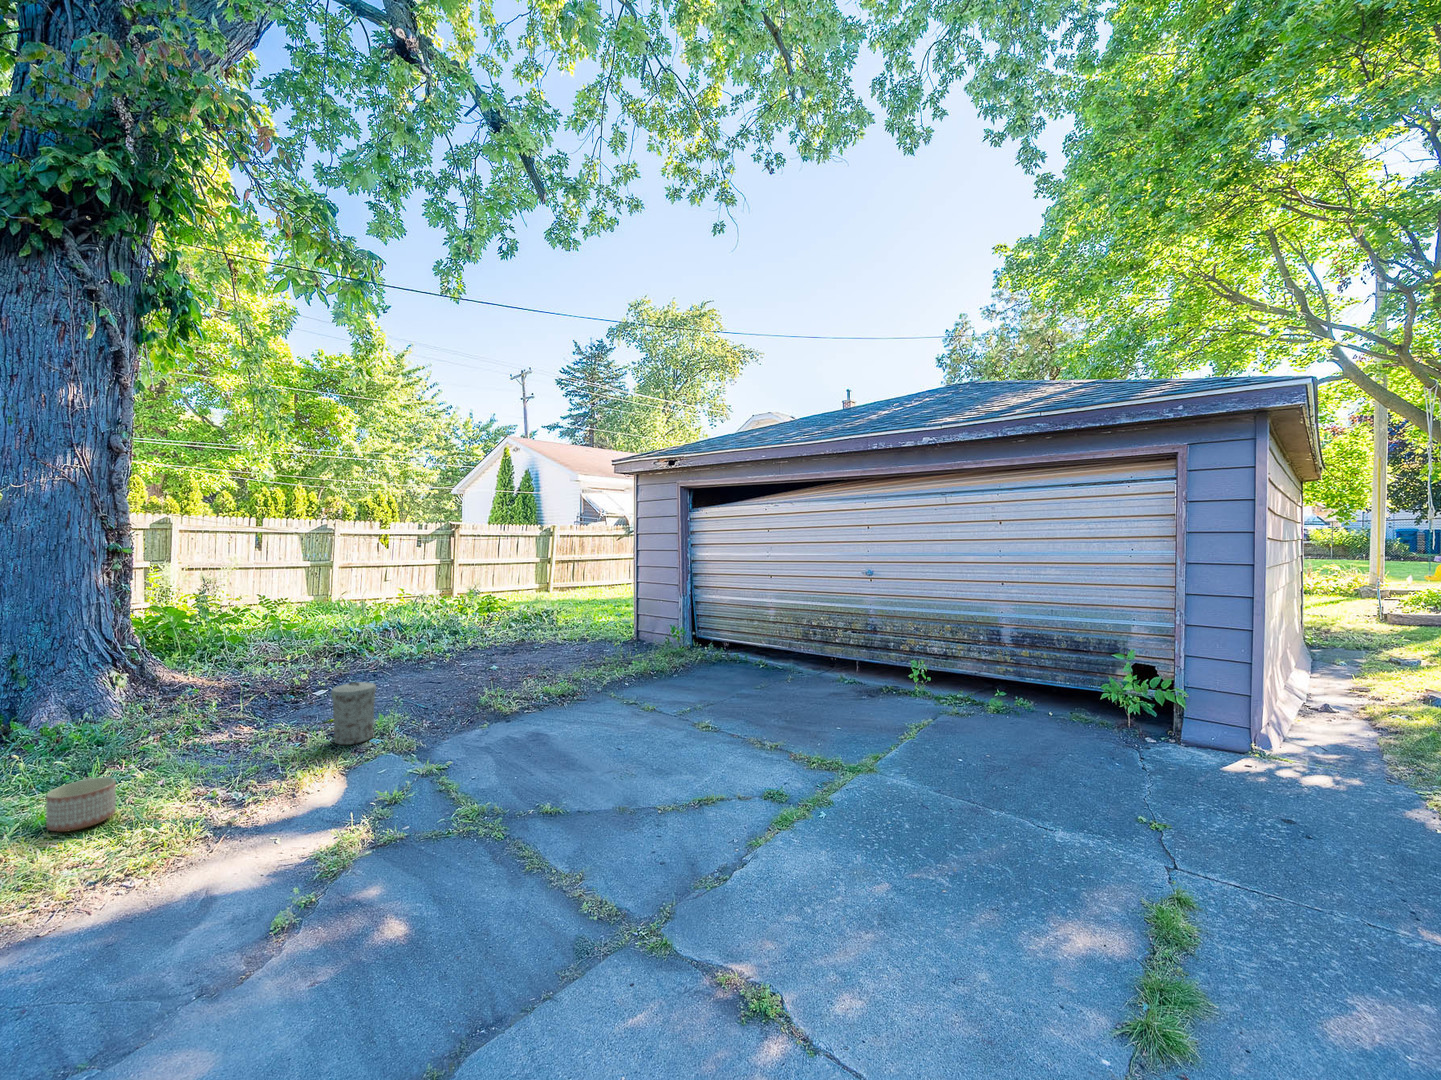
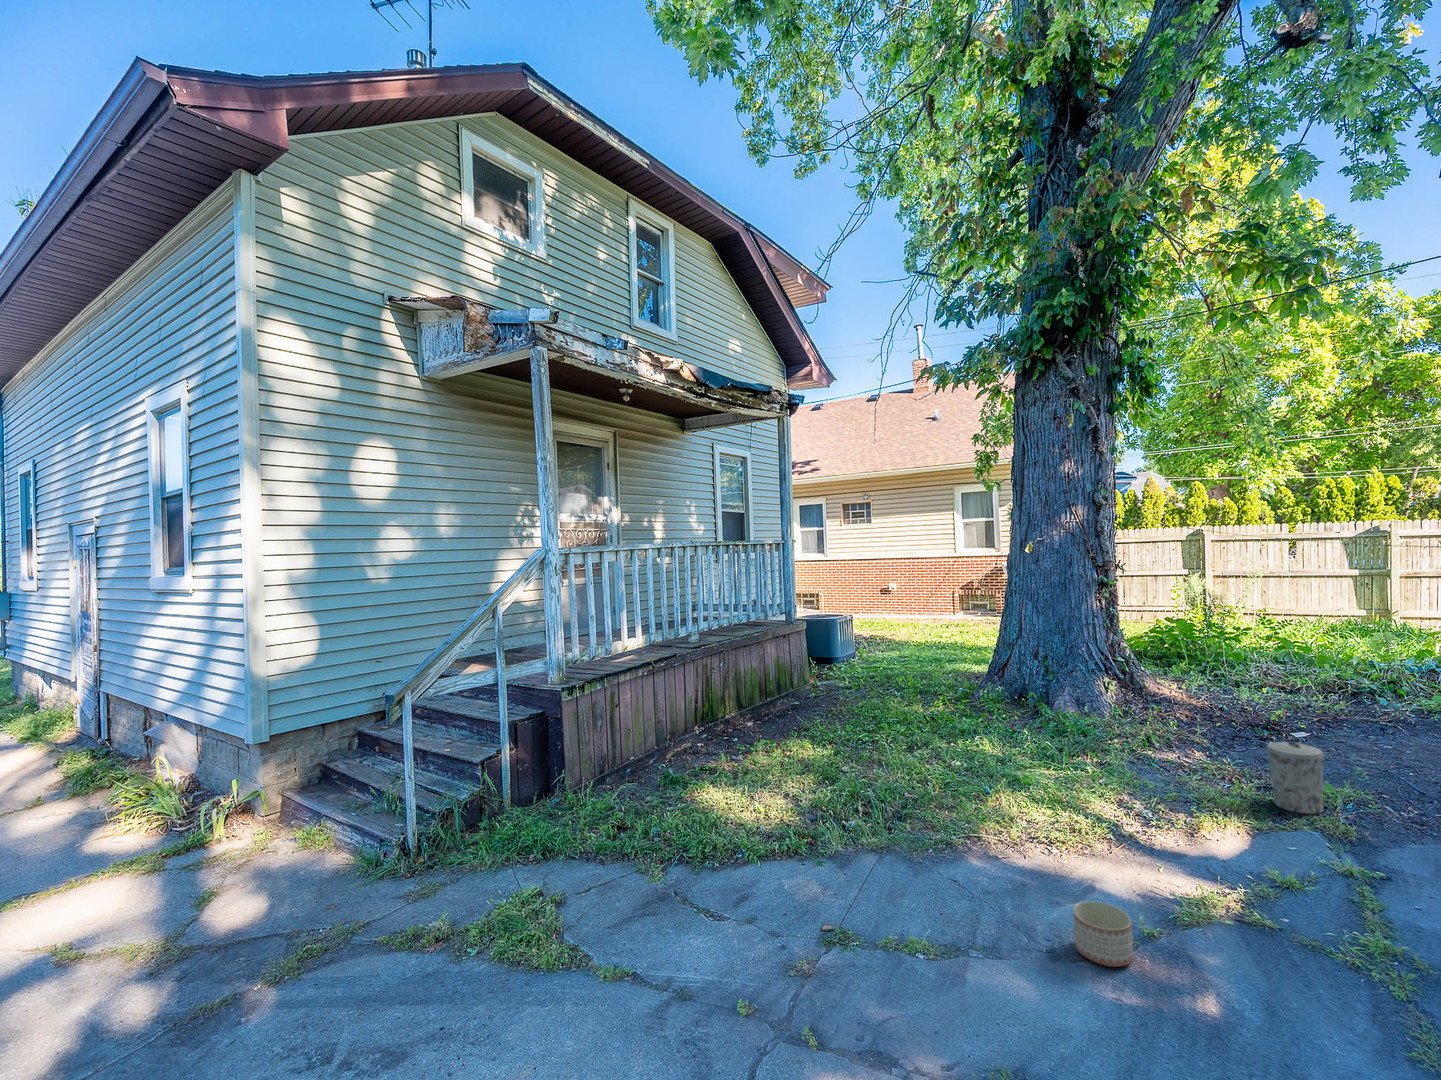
planter: present [46,777,116,832] -> present [1073,901,1134,967]

